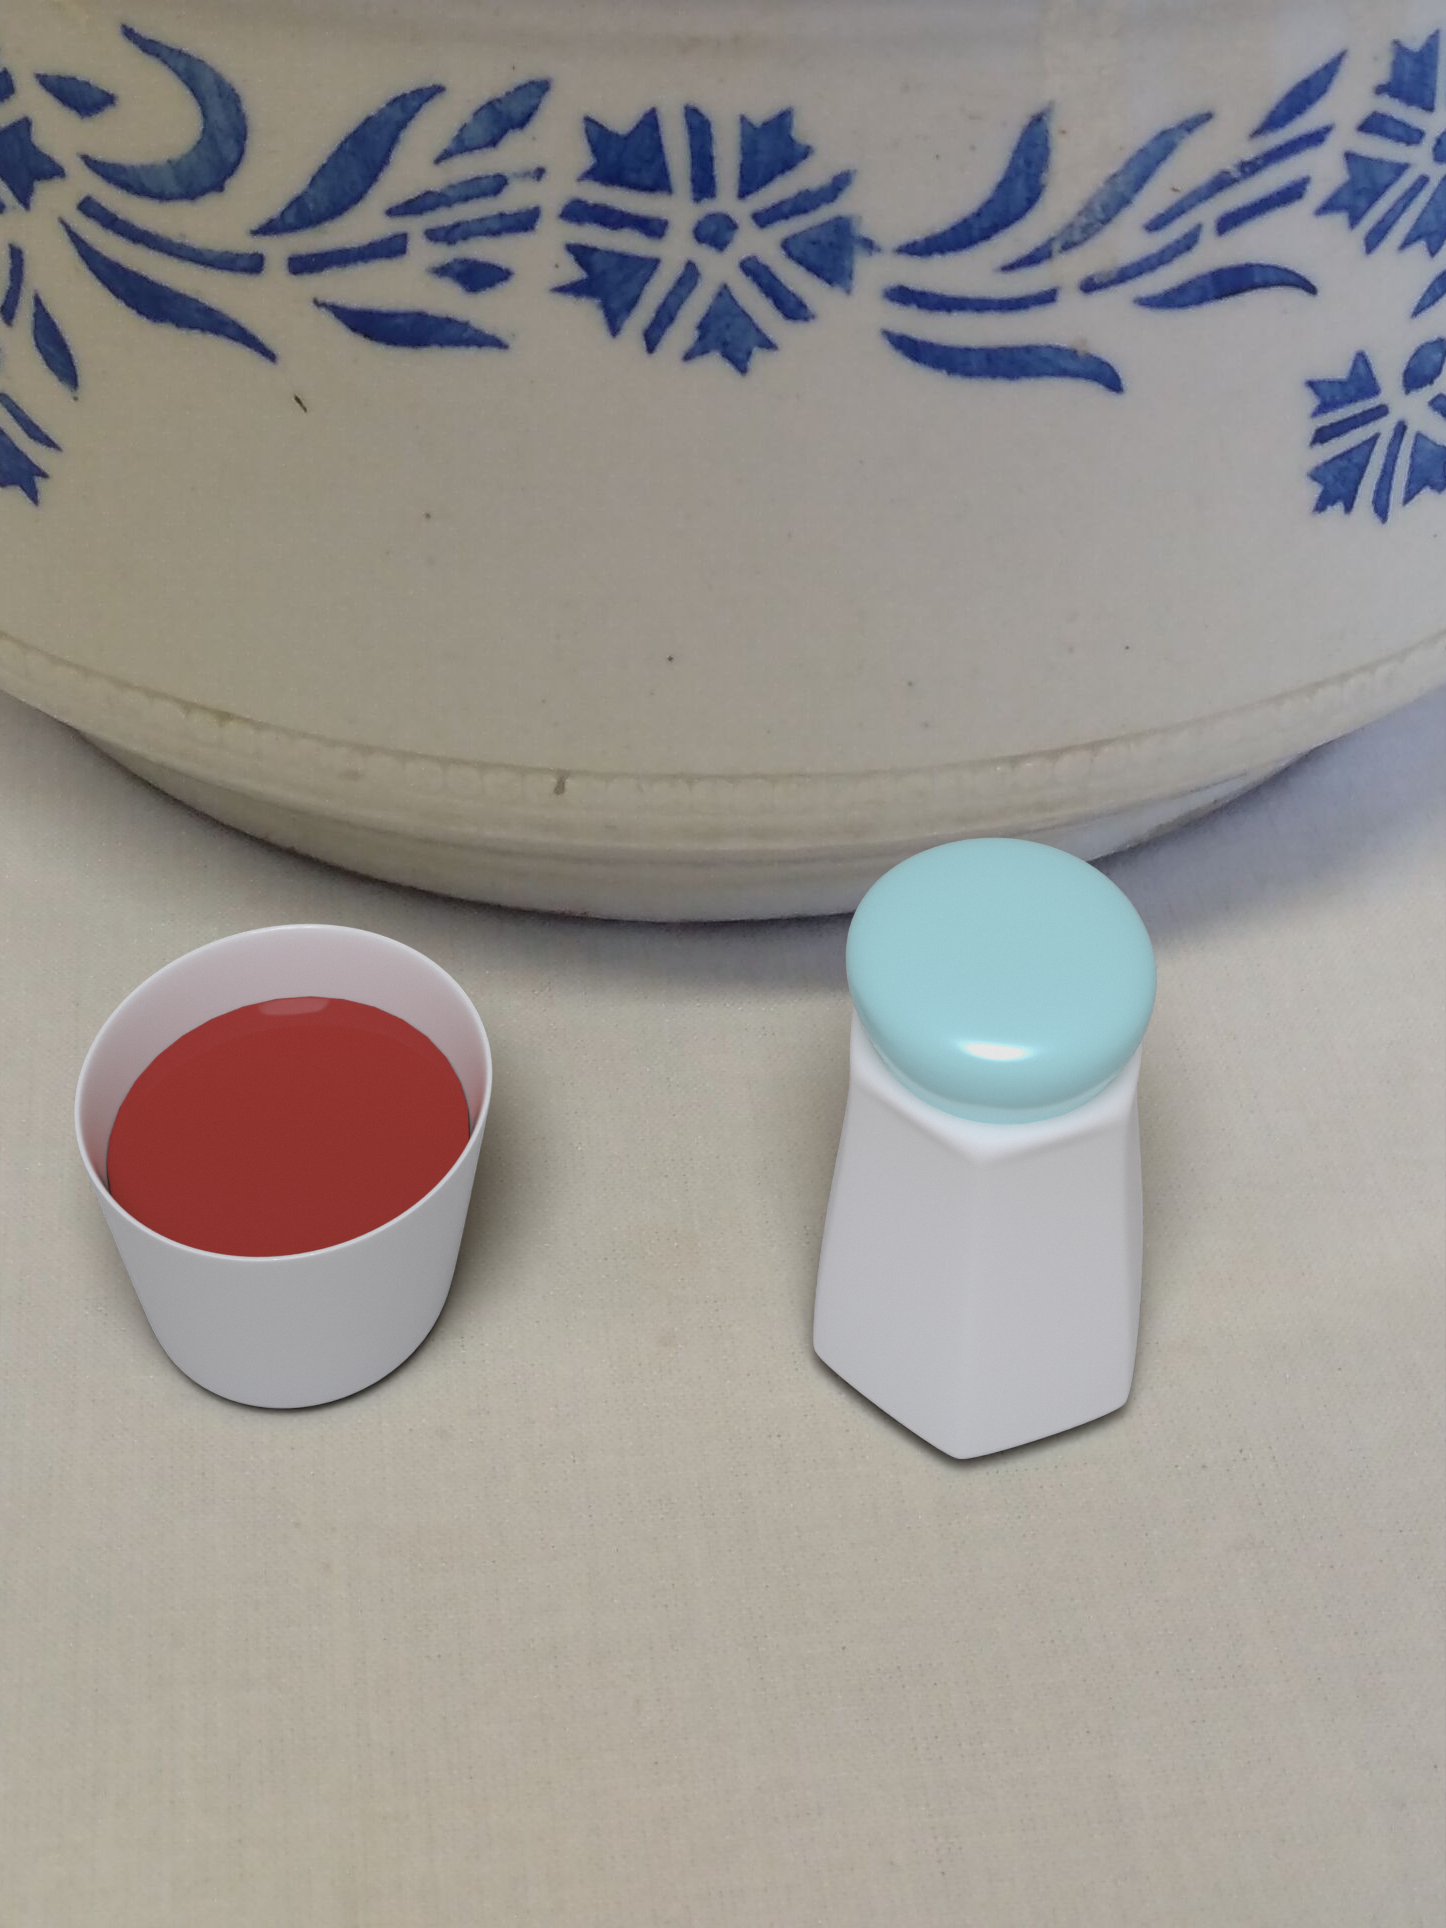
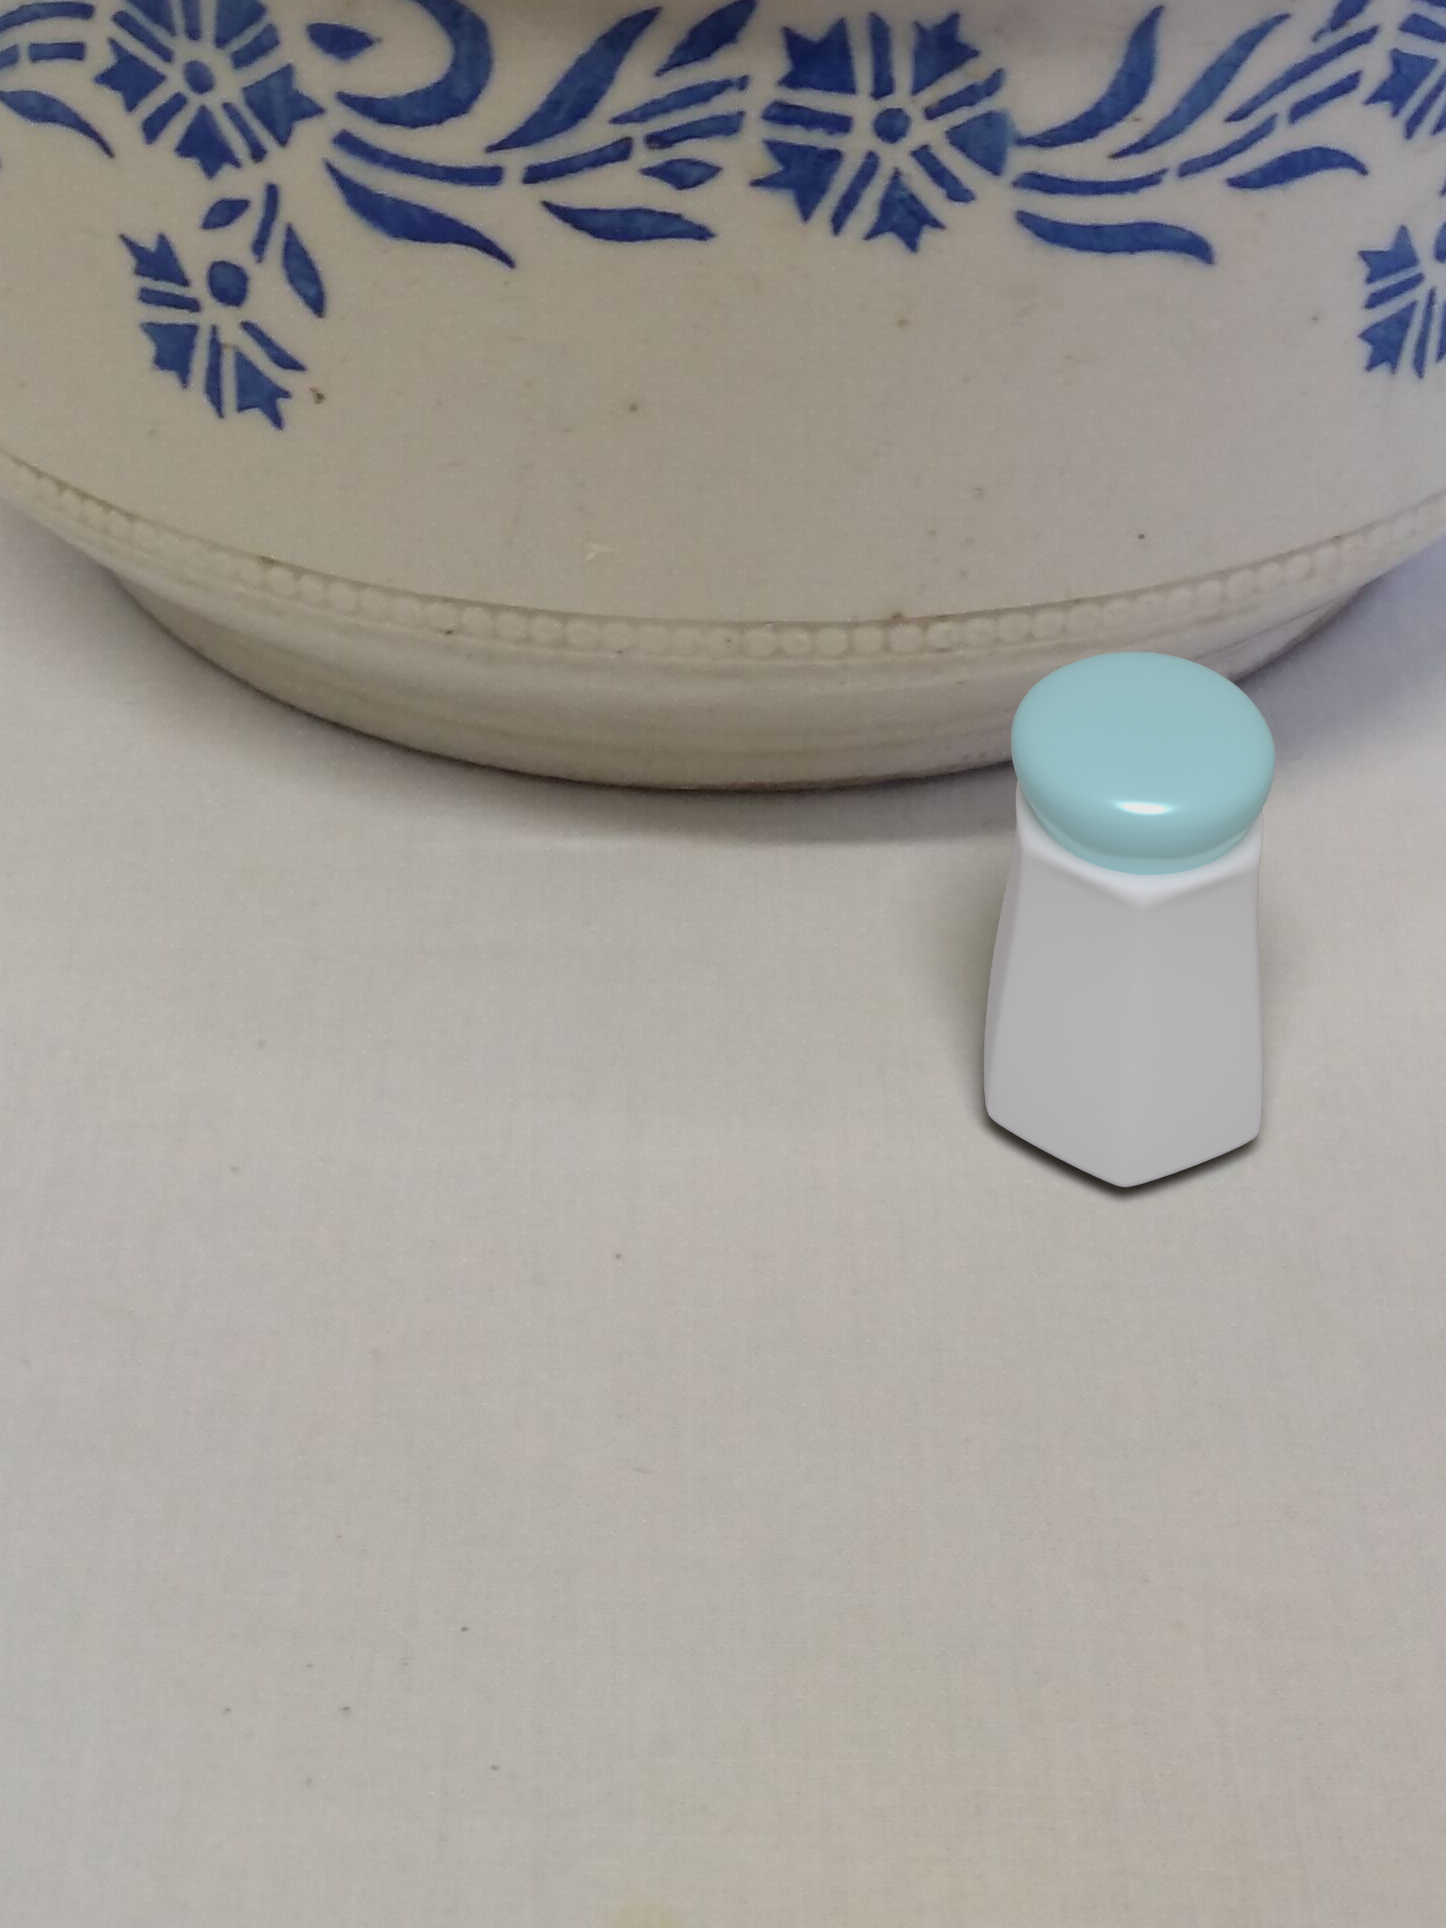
candle: present [74,924,492,1408] -> none [344,785,704,1194]

